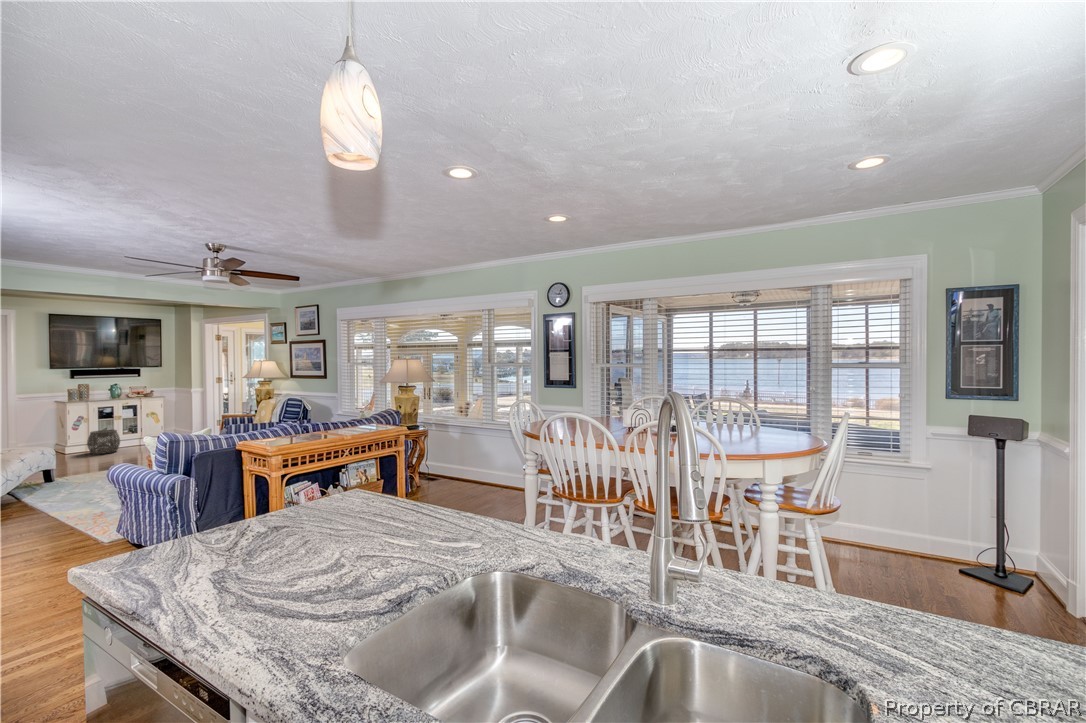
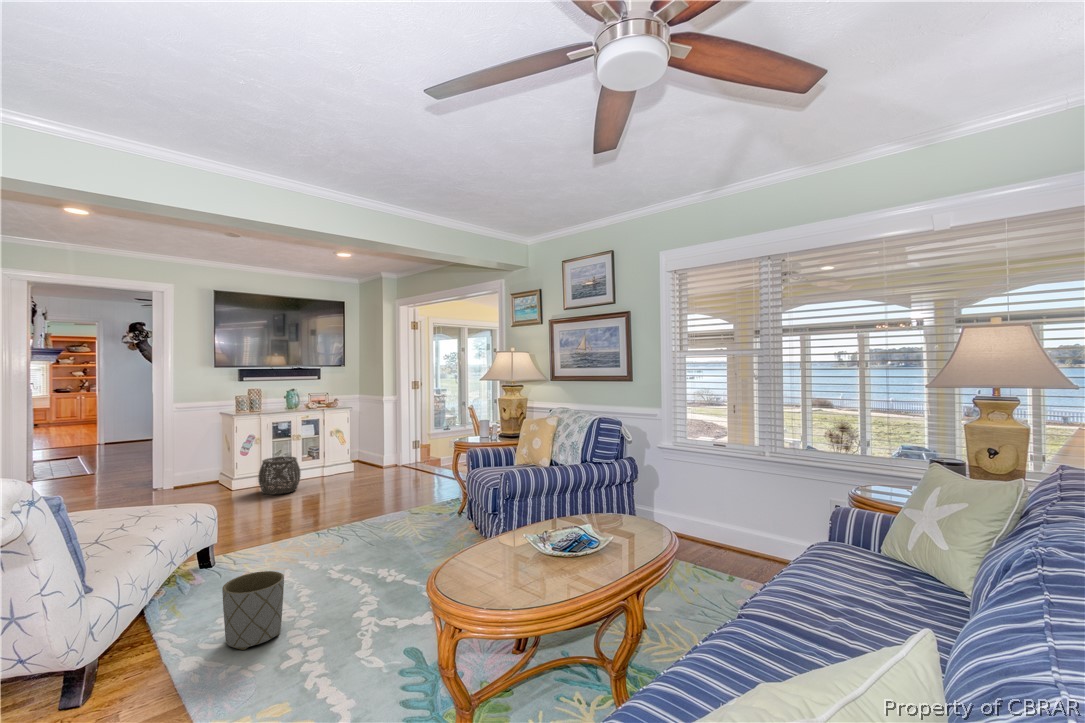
planter: none [62,470,95,500] -> present [222,571,284,650]

